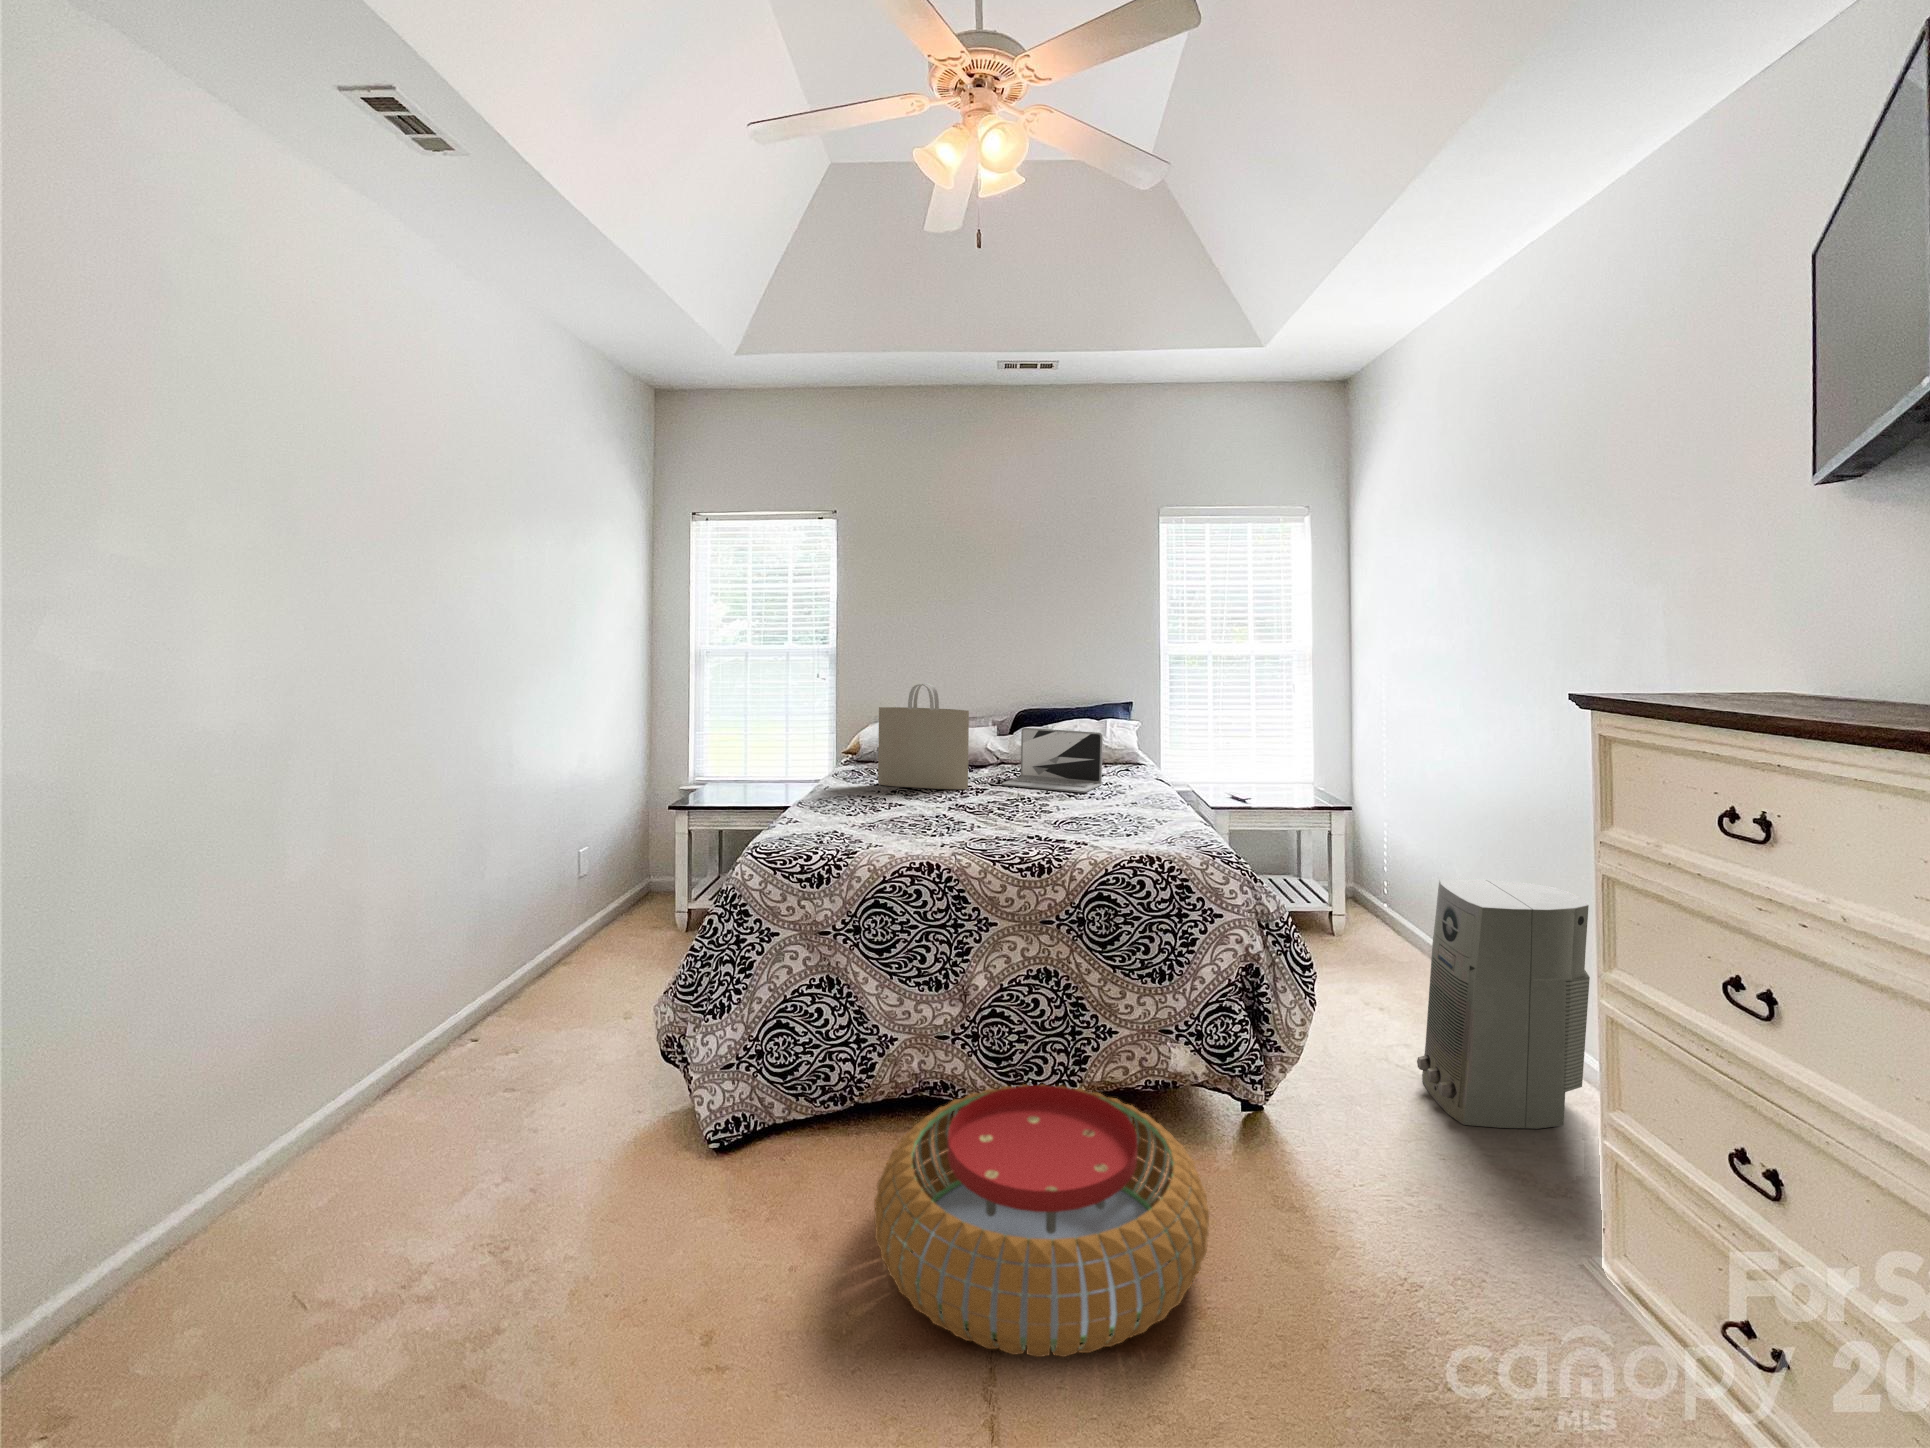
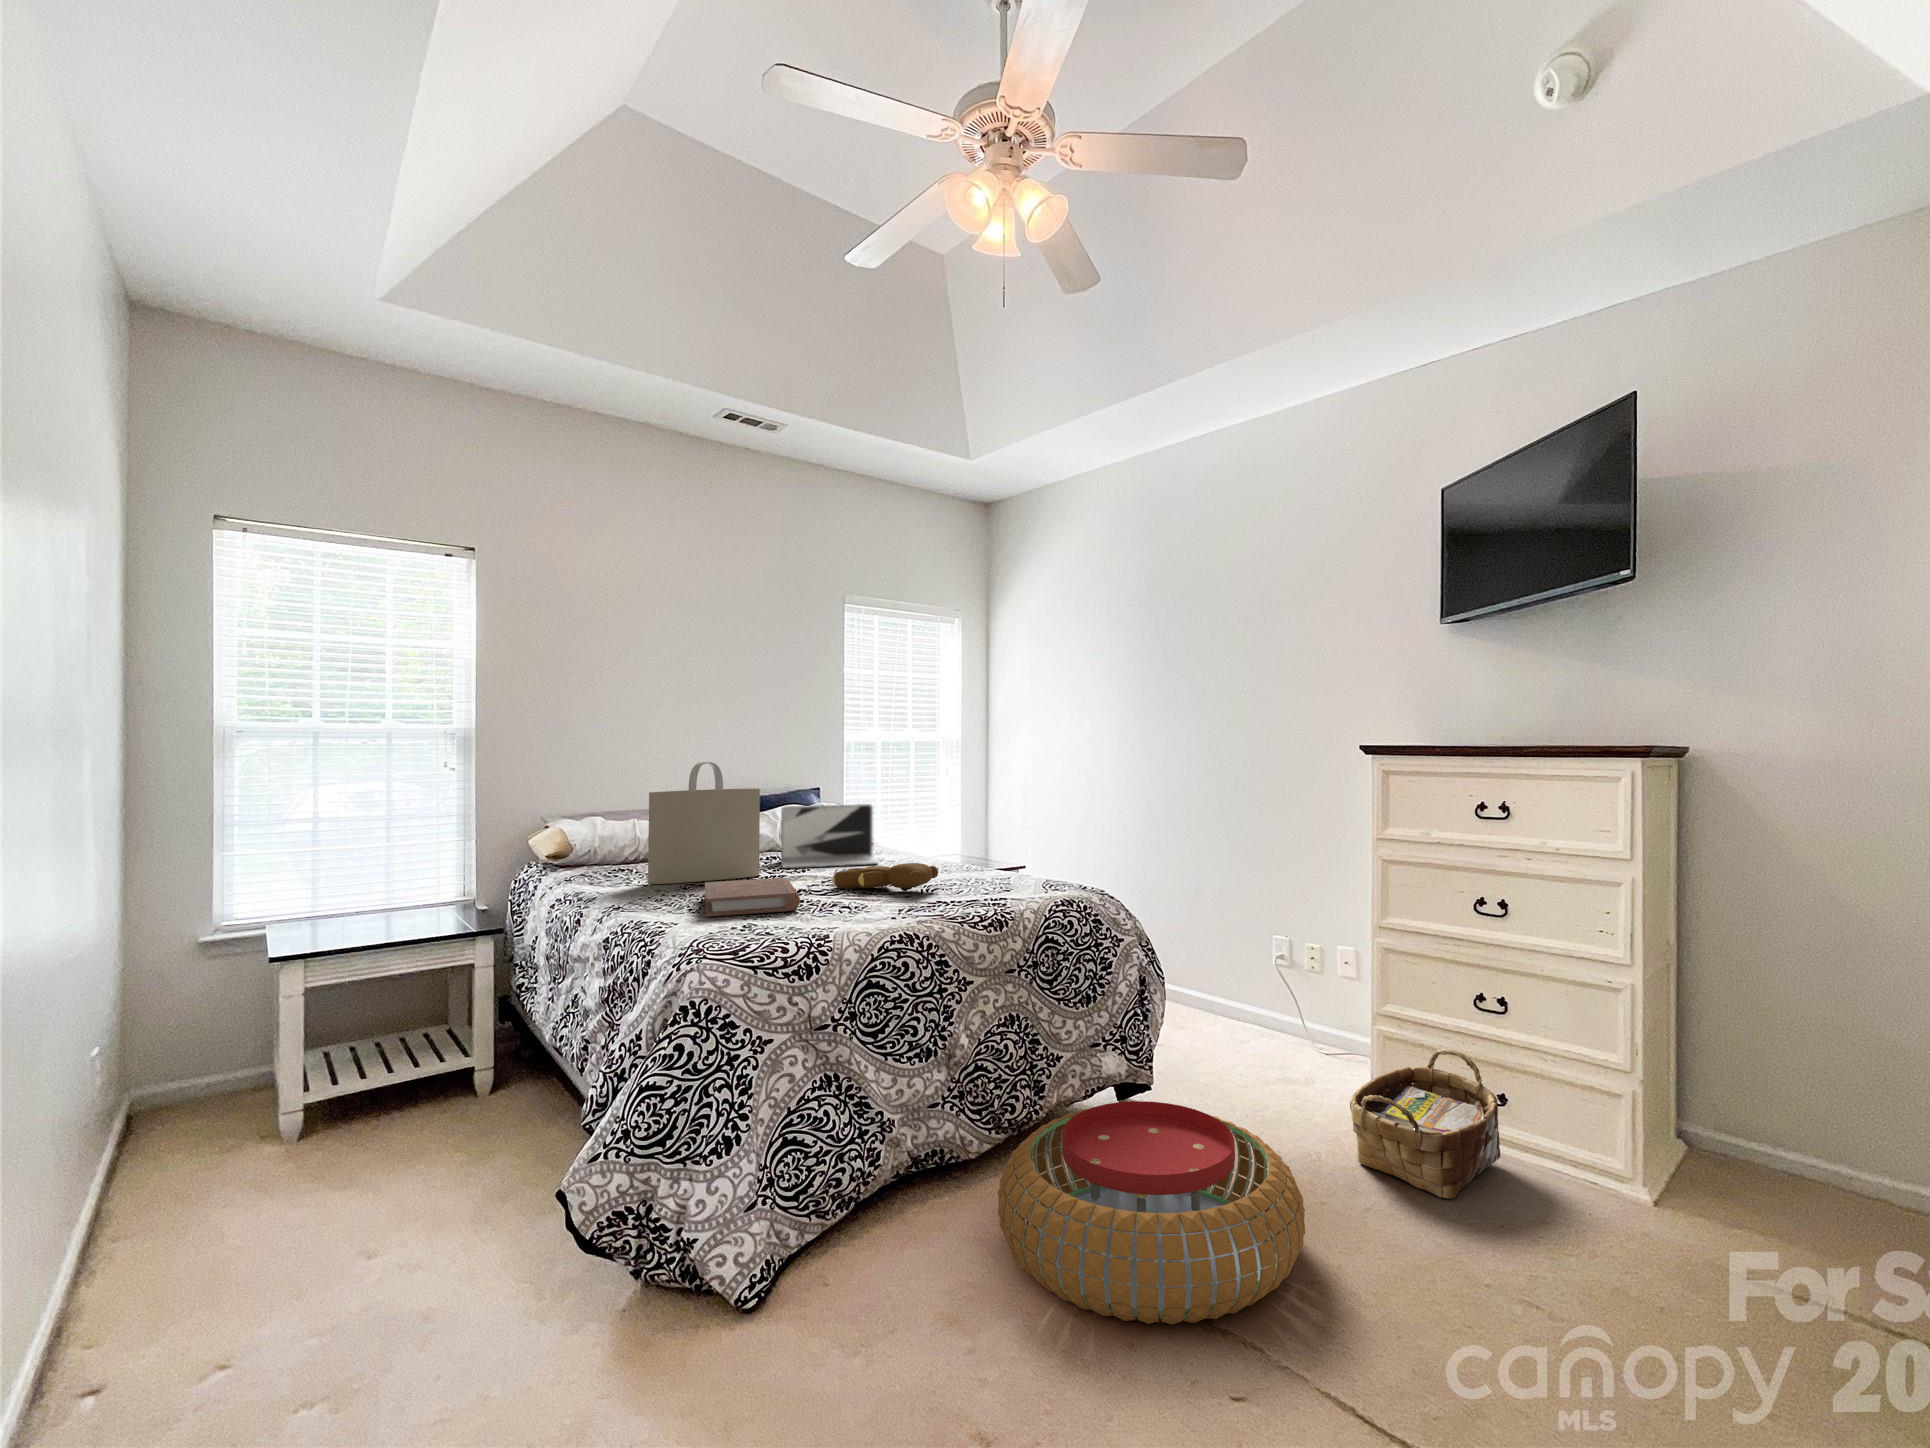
book: none [833,790,943,827] -> present [705,878,800,917]
teddy bear: none [985,795,1060,824] -> present [832,863,938,891]
air purifier: present [1417,879,1590,1129] -> none [1208,881,1315,1070]
woven basket: none [1390,1182,1634,1387] -> present [1350,1049,1500,1199]

